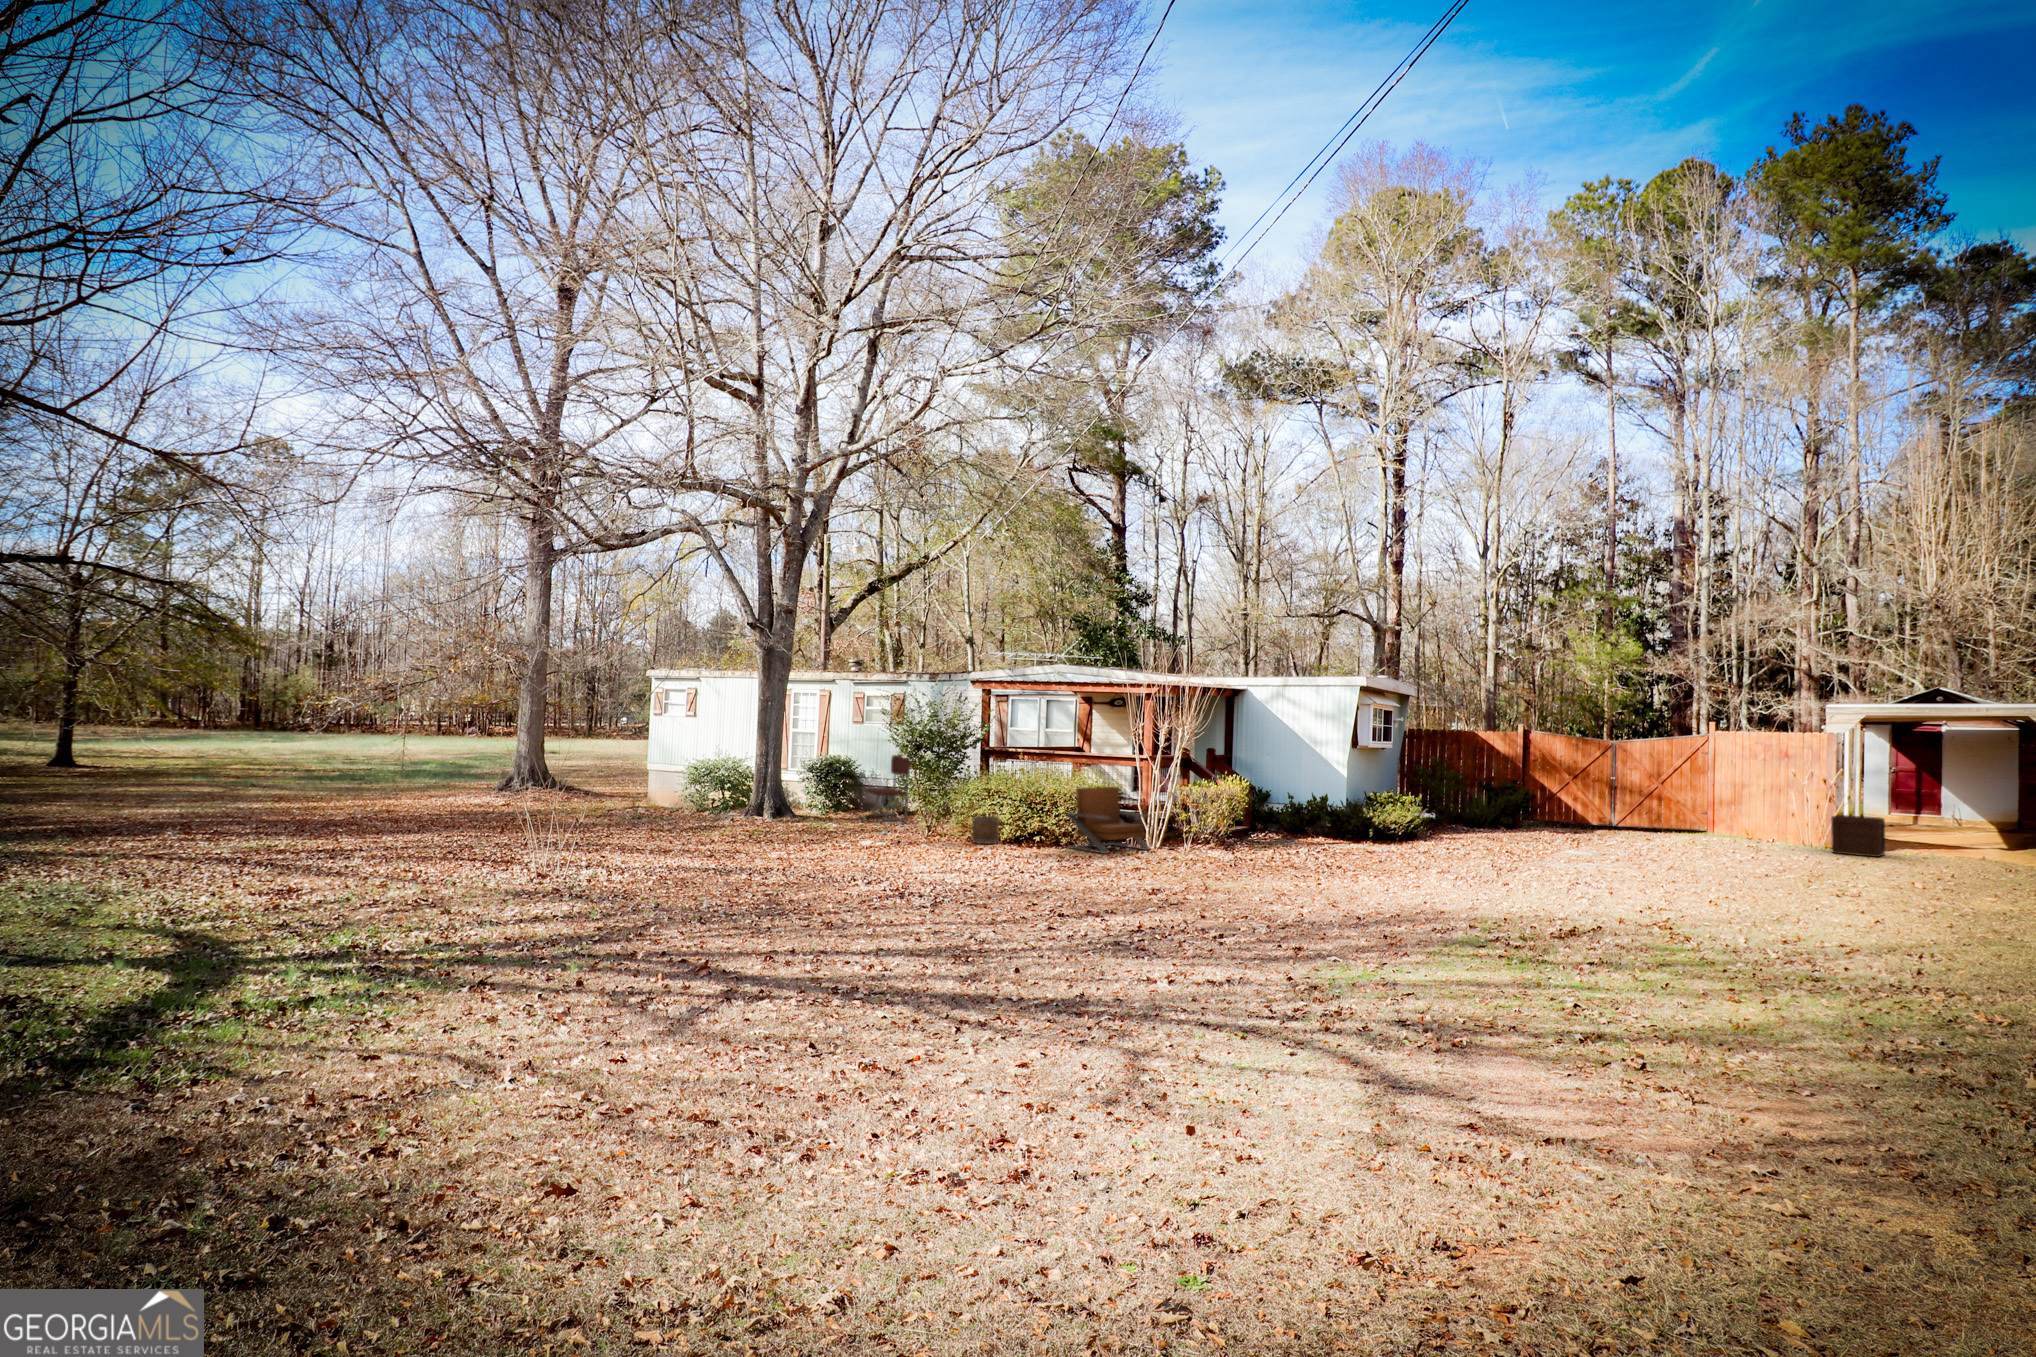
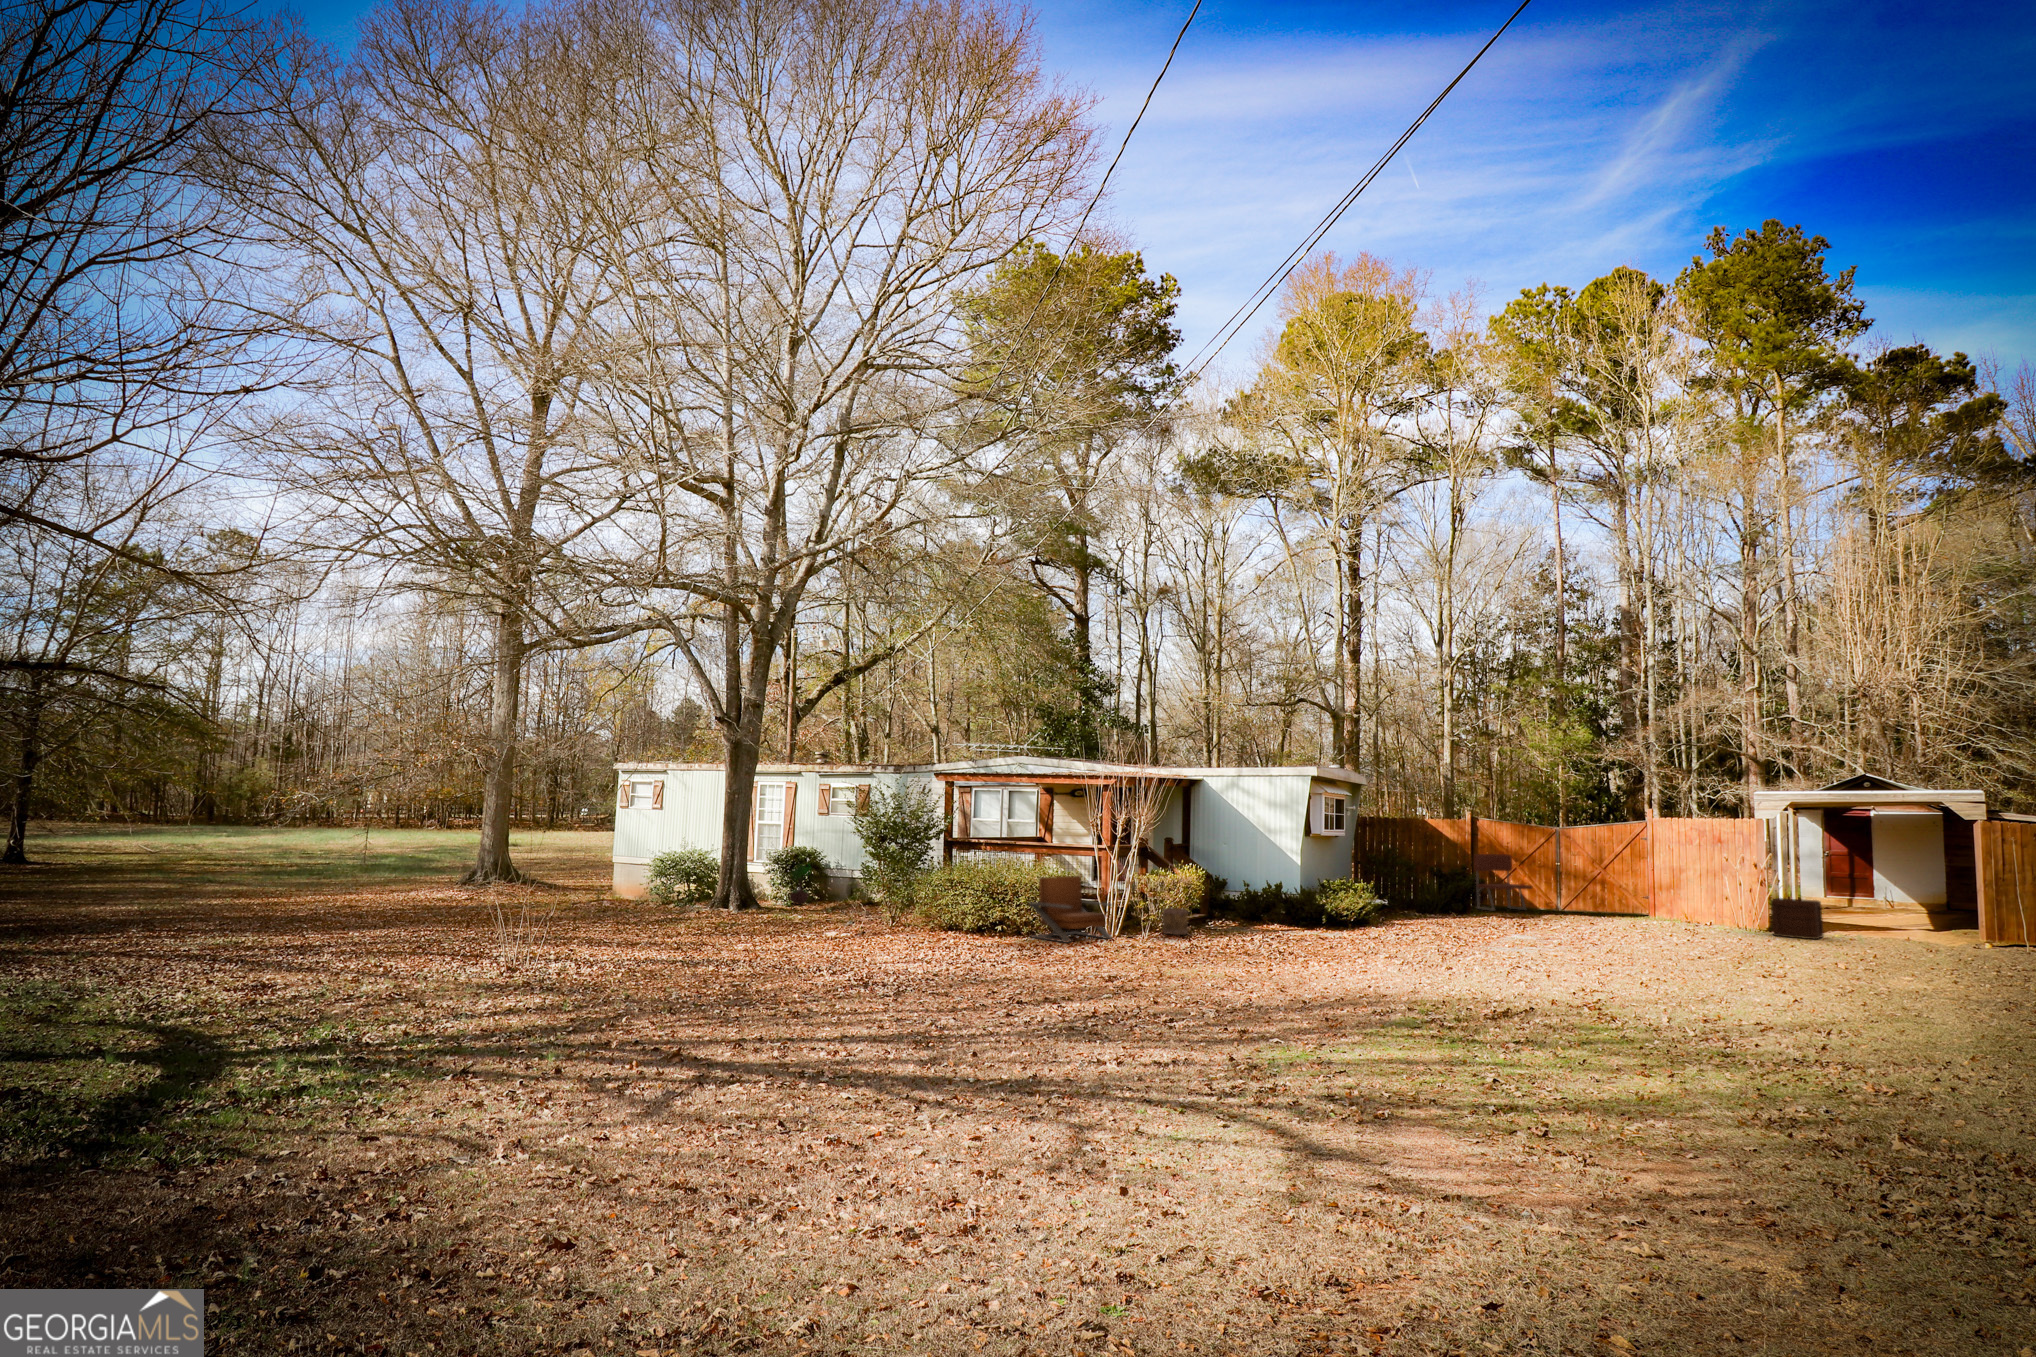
bench: present [864,755,910,821] -> present [1474,854,1532,911]
potted tree: none [822,770,848,813] -> present [790,863,810,905]
bucket: present [972,815,1002,844] -> present [1162,907,1190,935]

